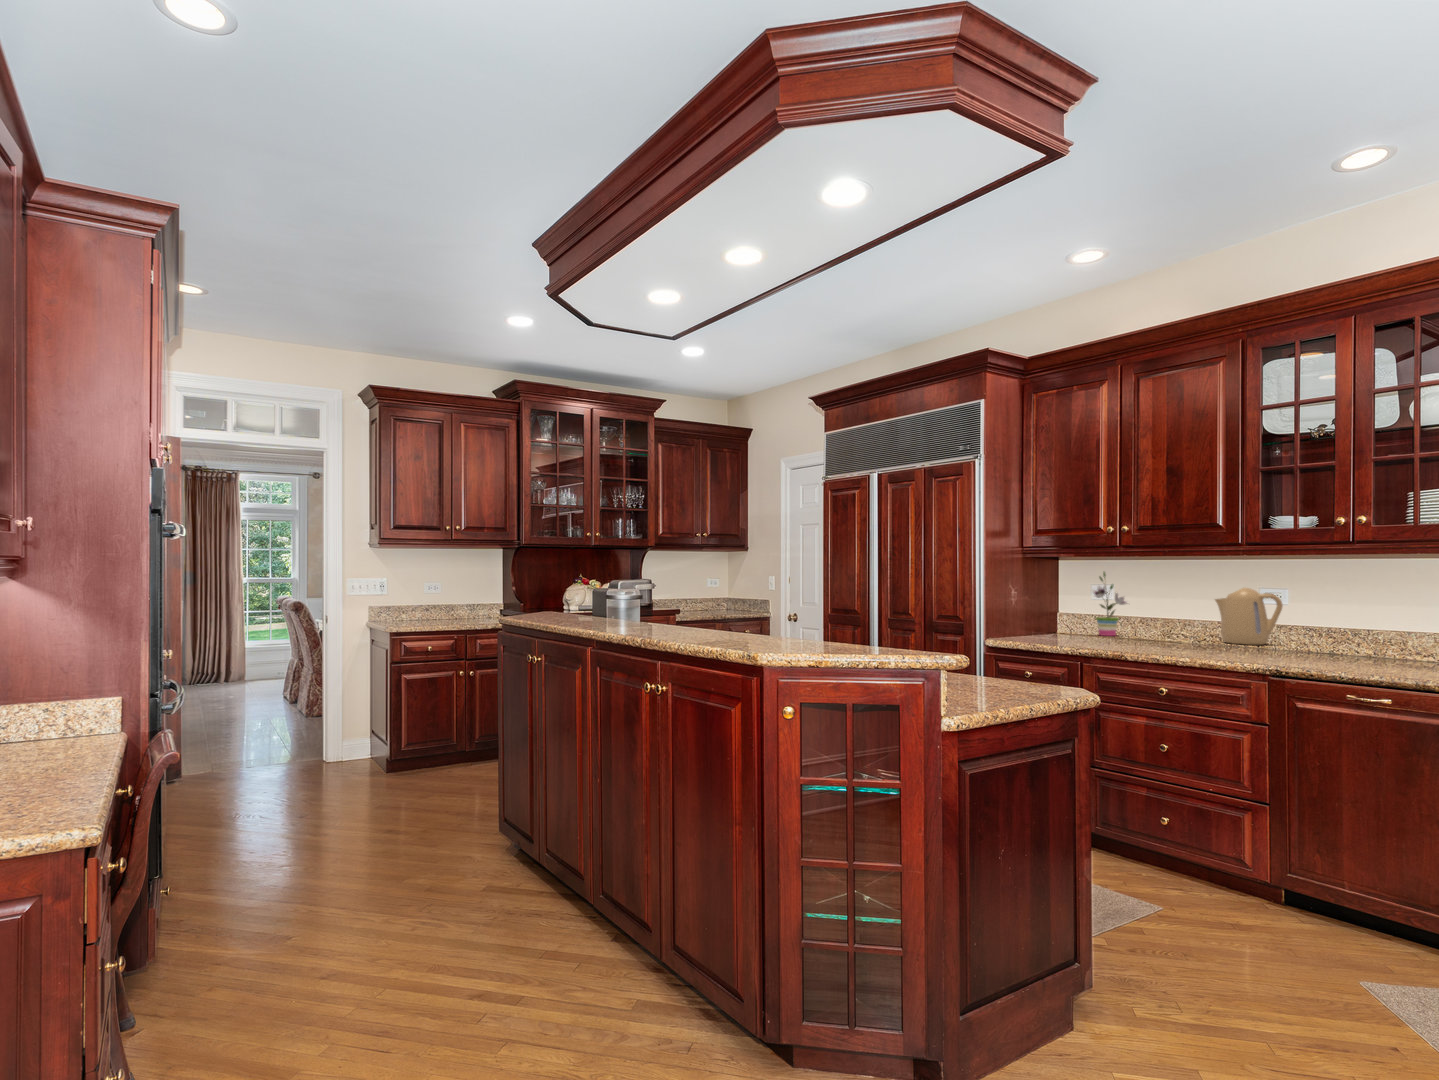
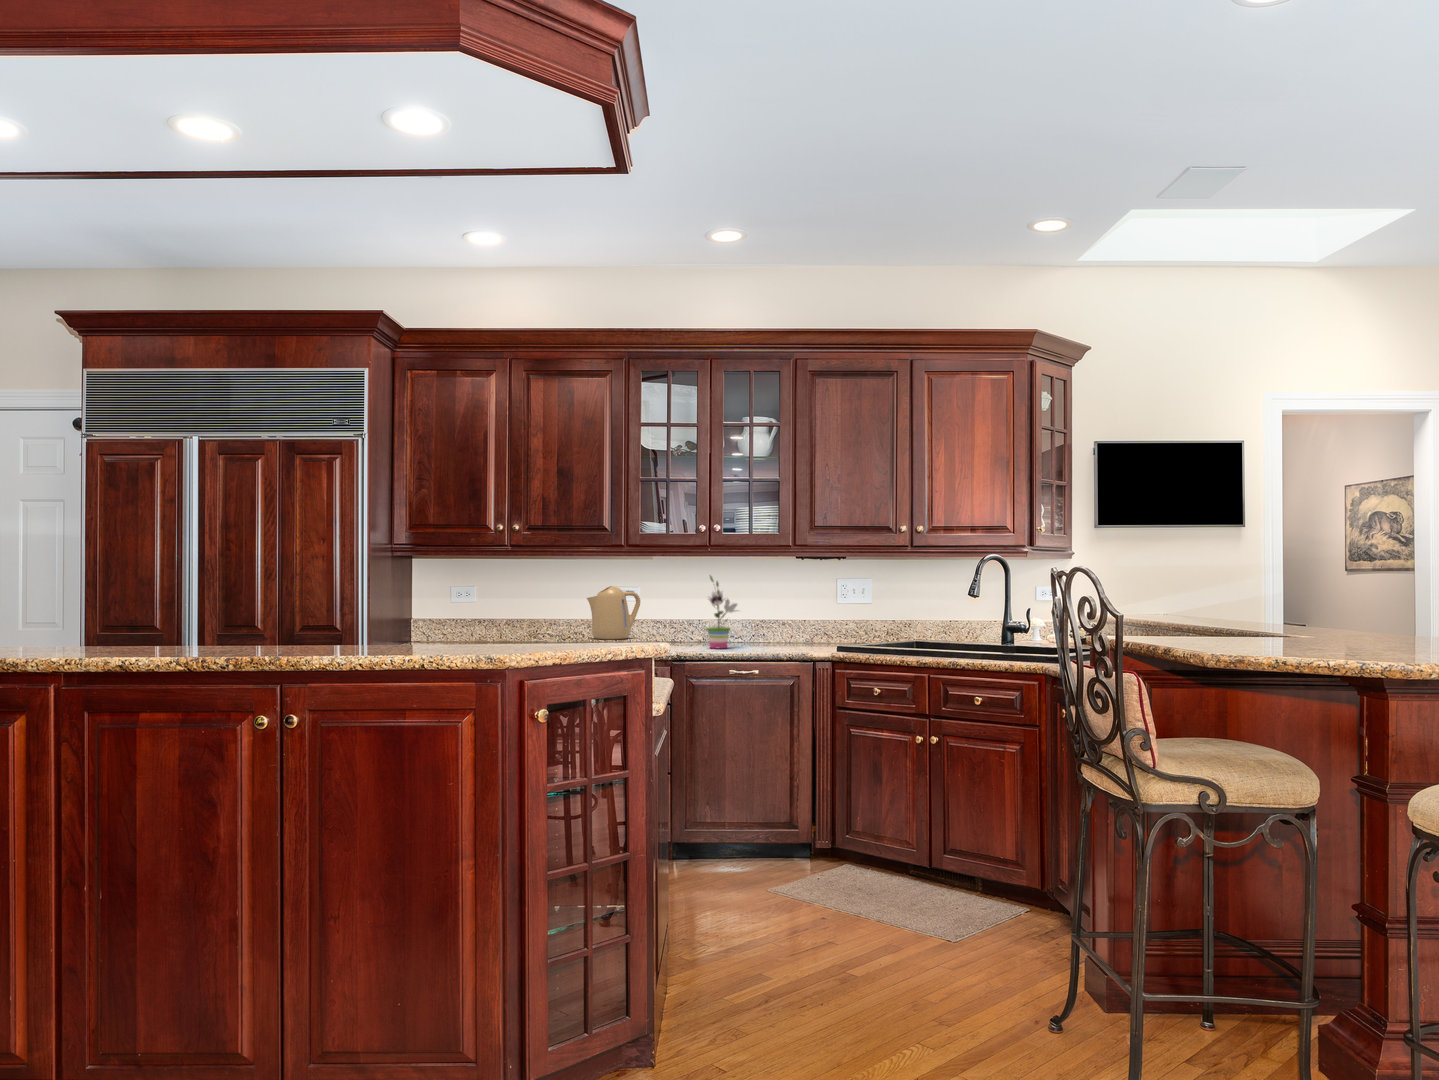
potted plant: present [1091,572,1127,636] -> present [706,576,737,648]

